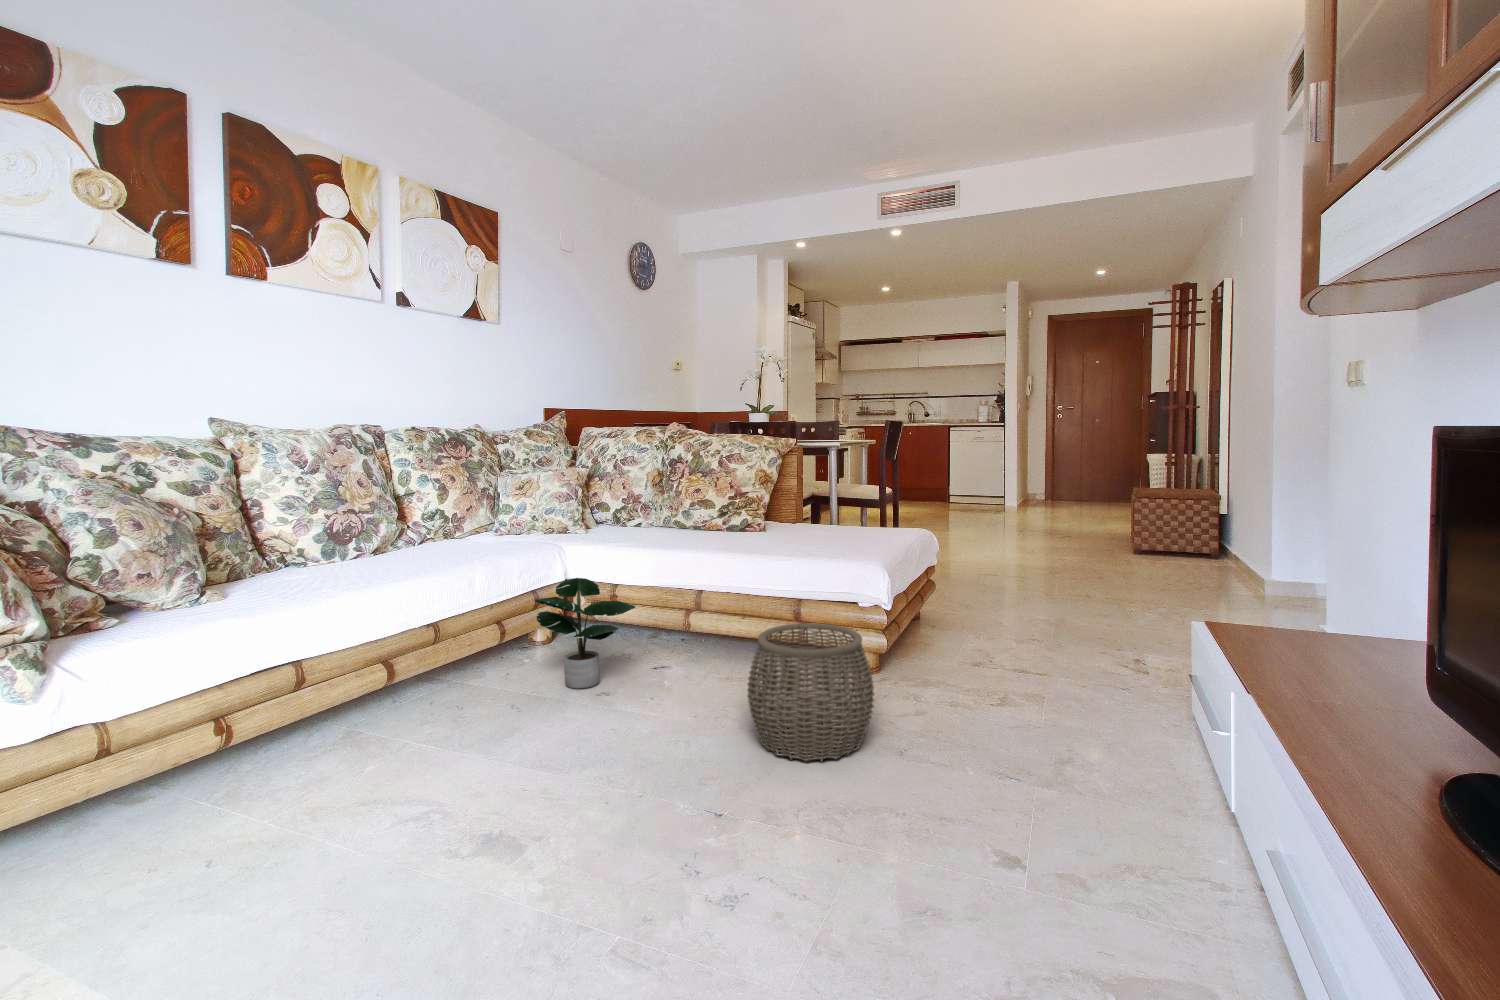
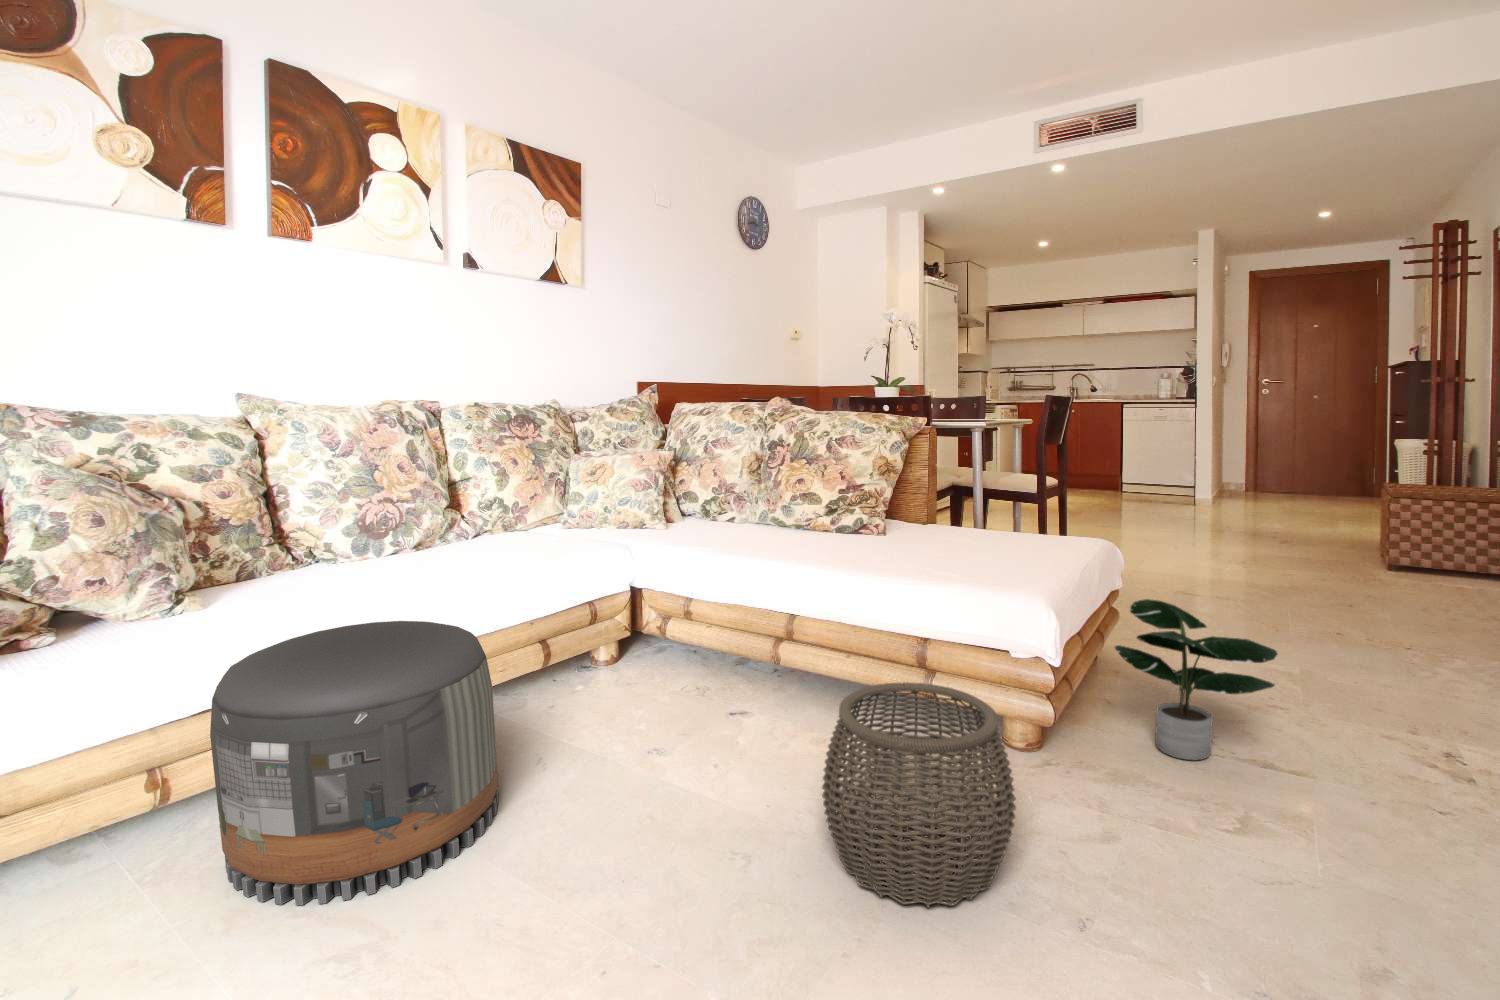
potted plant: present [535,578,636,689] -> present [1114,599,1277,760]
pouf: none [279,601,496,805] -> present [210,621,498,905]

